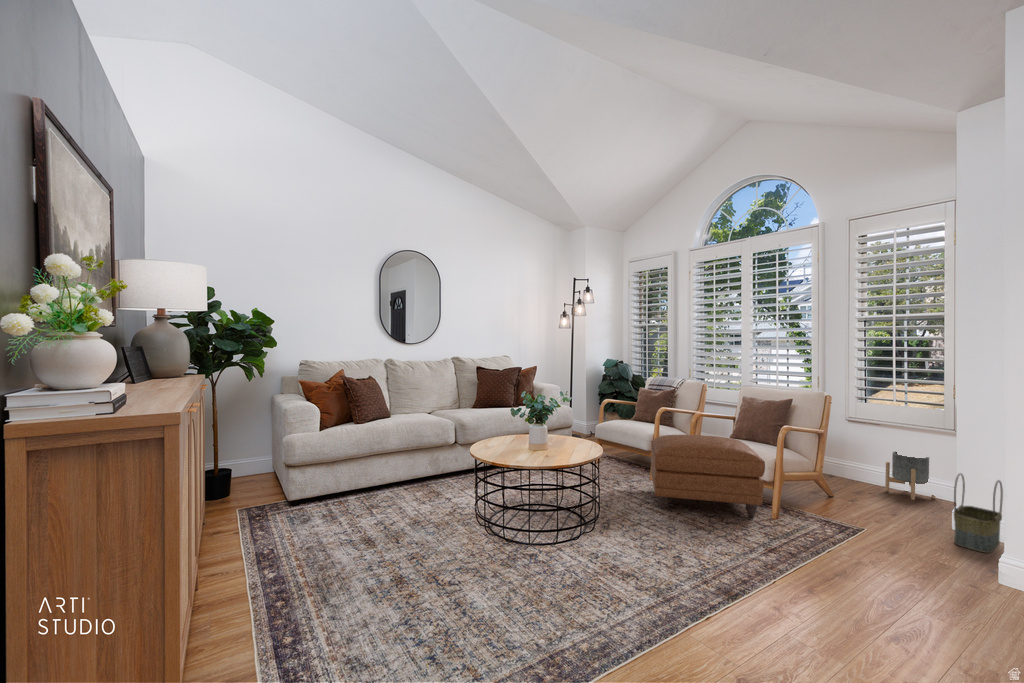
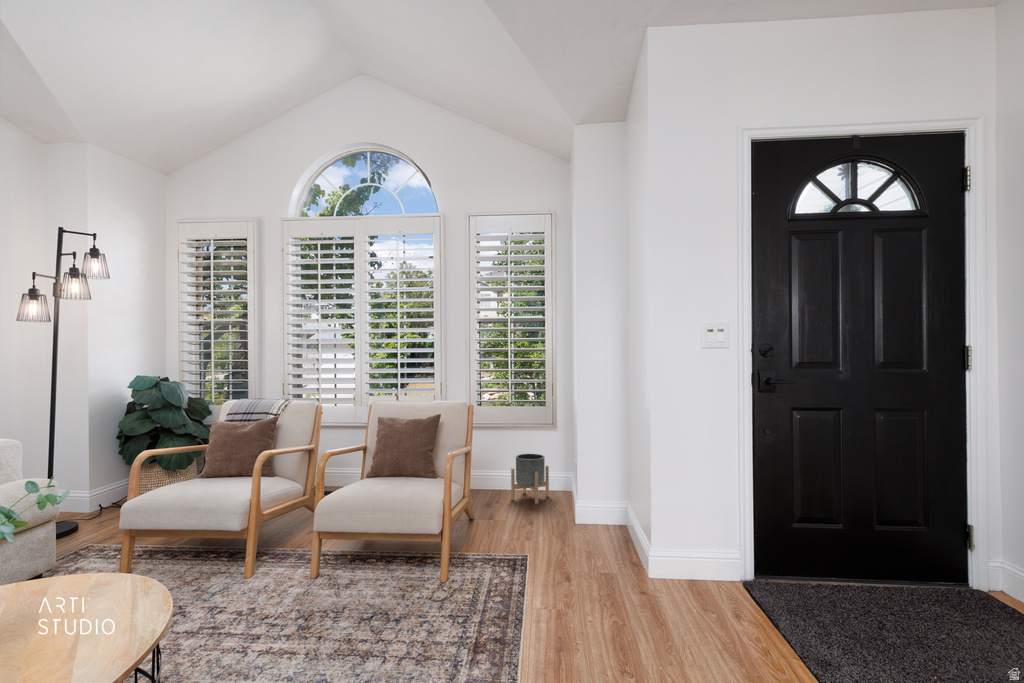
ottoman: present [651,435,765,517] -> none [251,481,439,639]
basket: present [954,473,1003,553] -> none [596,471,629,549]

